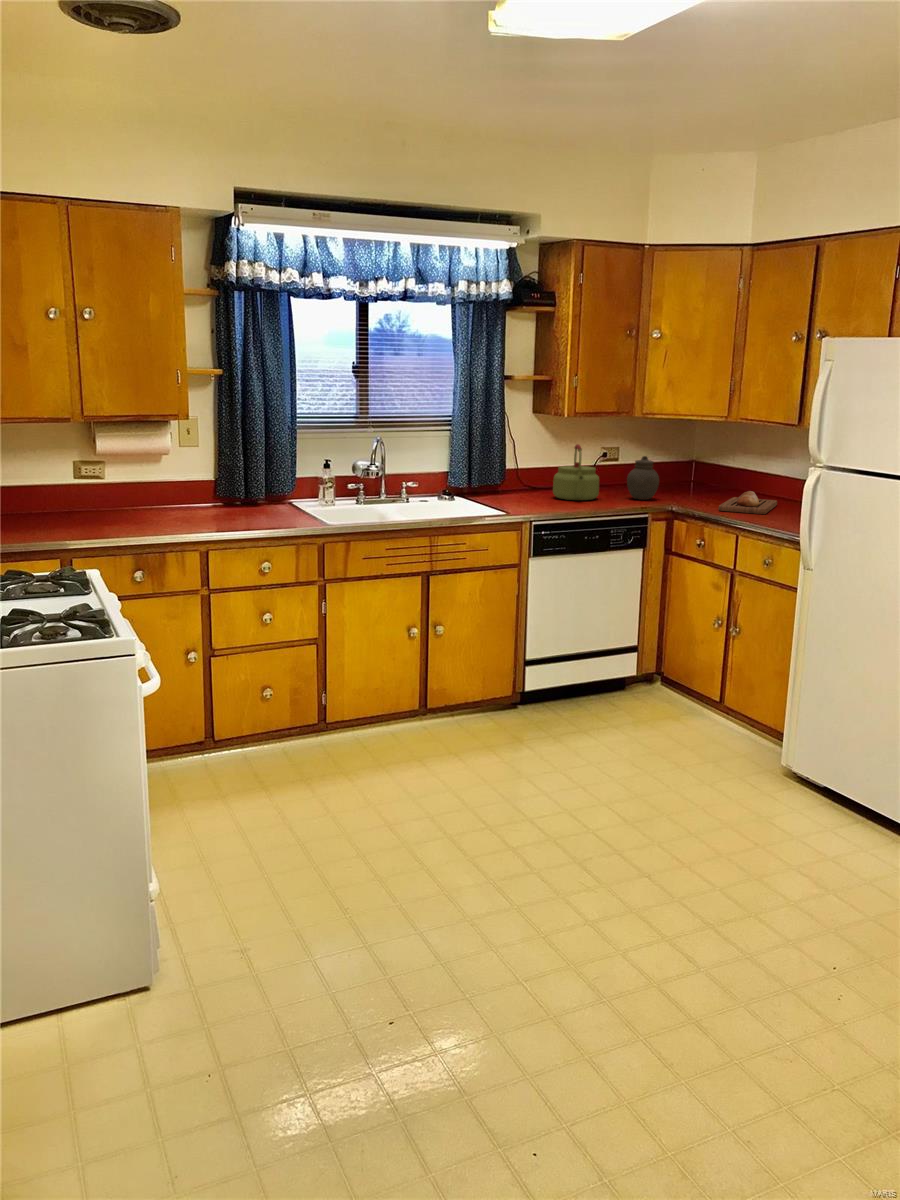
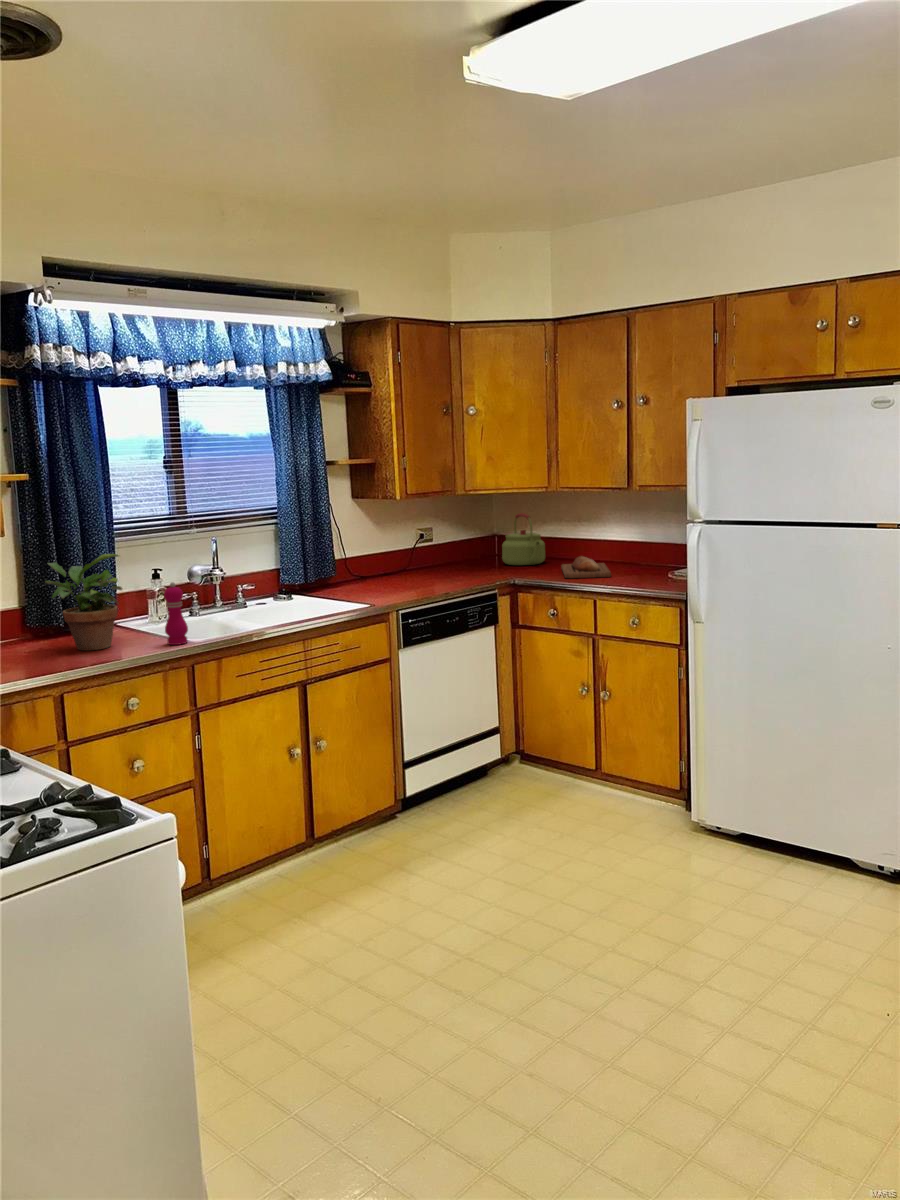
potted plant: none [220,441,279,520] -> present [45,554,122,651]
kettle: present [553,444,599,500] -> present [502,513,545,565]
jar: present [627,456,659,500] -> none [460,532,492,577]
pepper mill: none [306,470,324,523] -> present [164,582,188,645]

